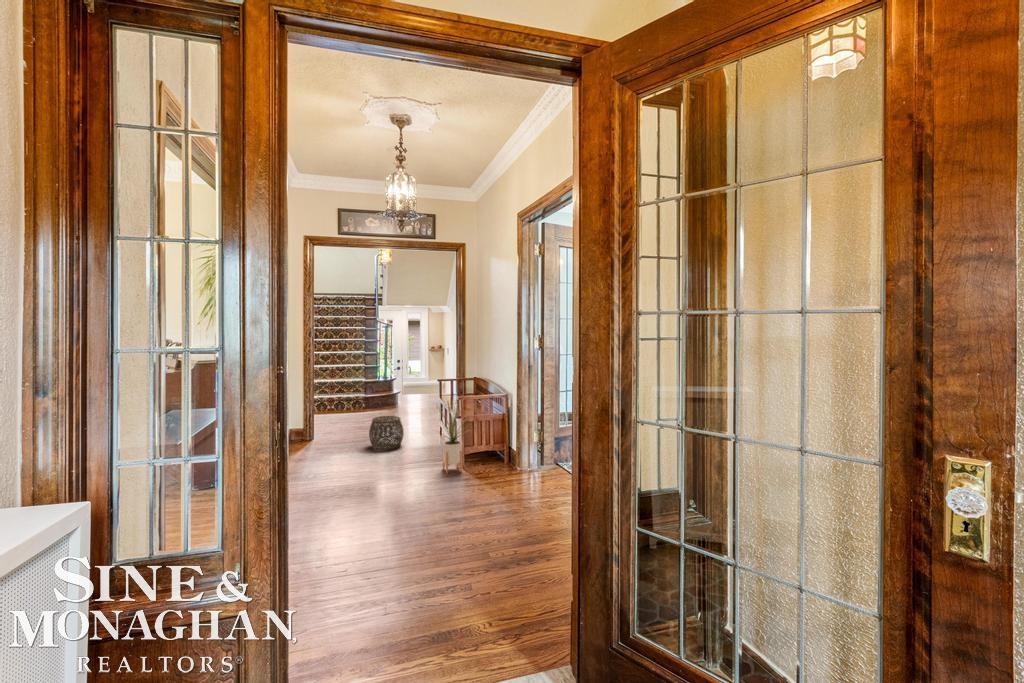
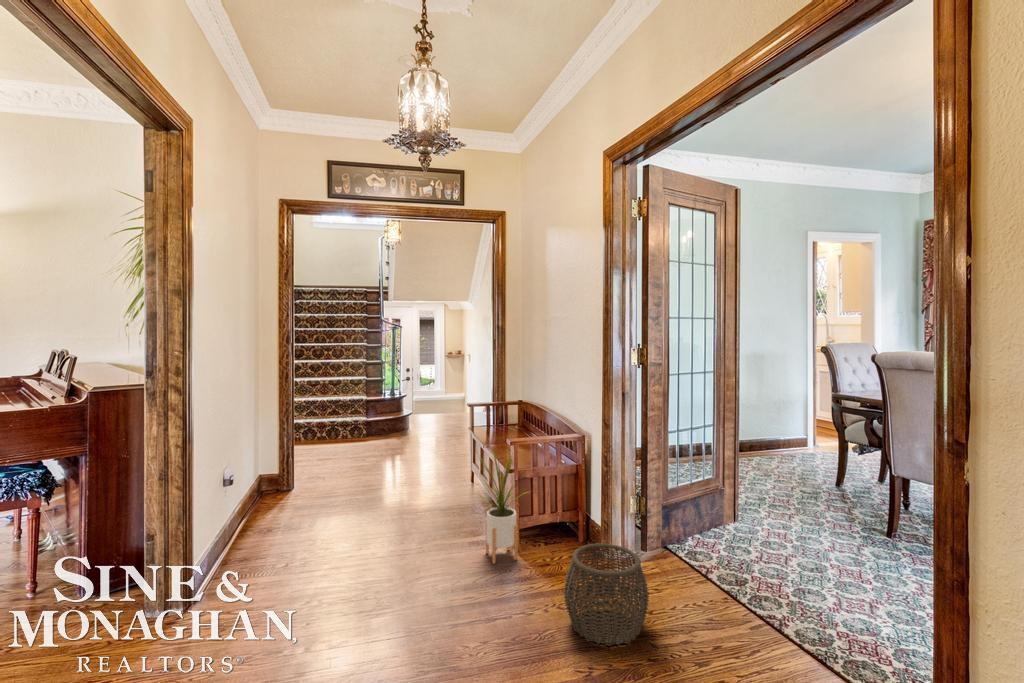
woven basket: present [369,416,404,450] -> present [564,544,649,646]

